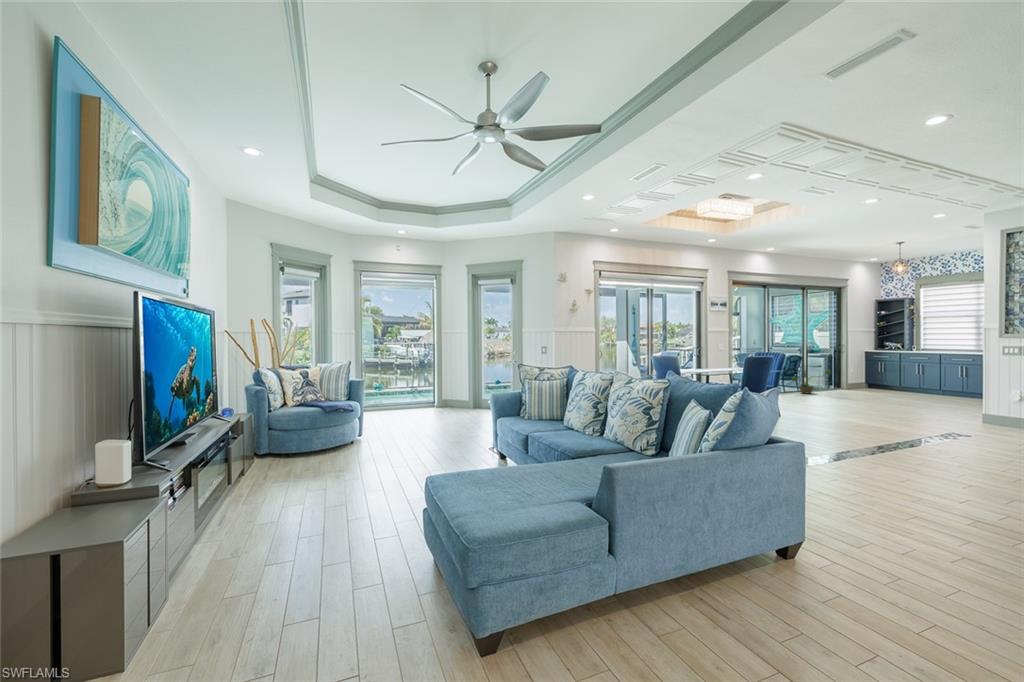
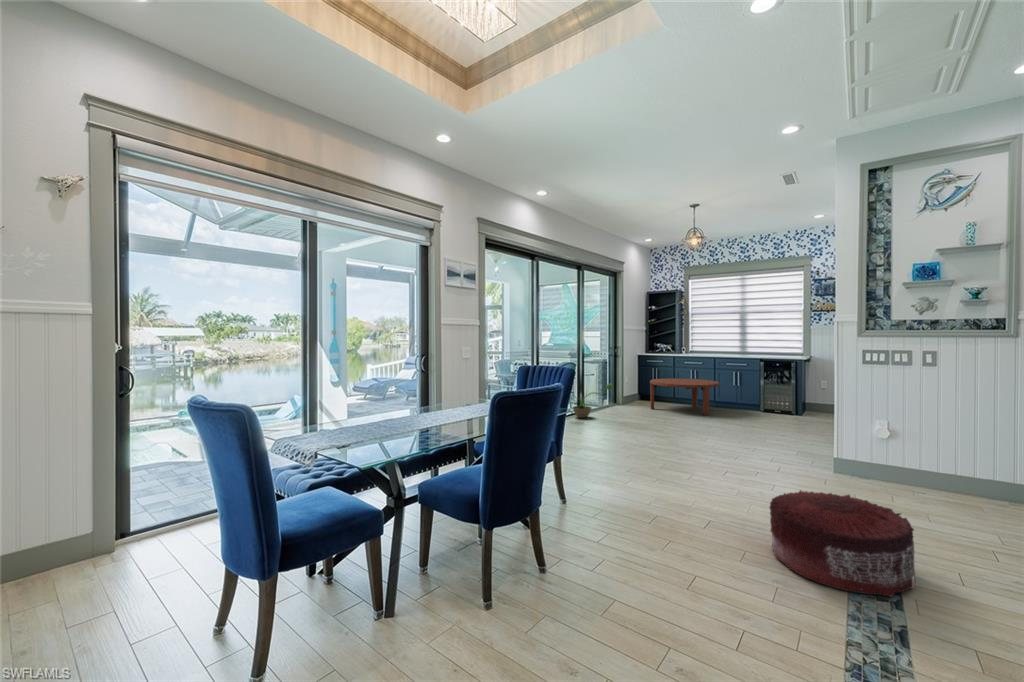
coffee table: none [872,370,941,398] -> present [650,378,720,415]
pouf: none [878,409,950,442] -> present [770,490,915,596]

